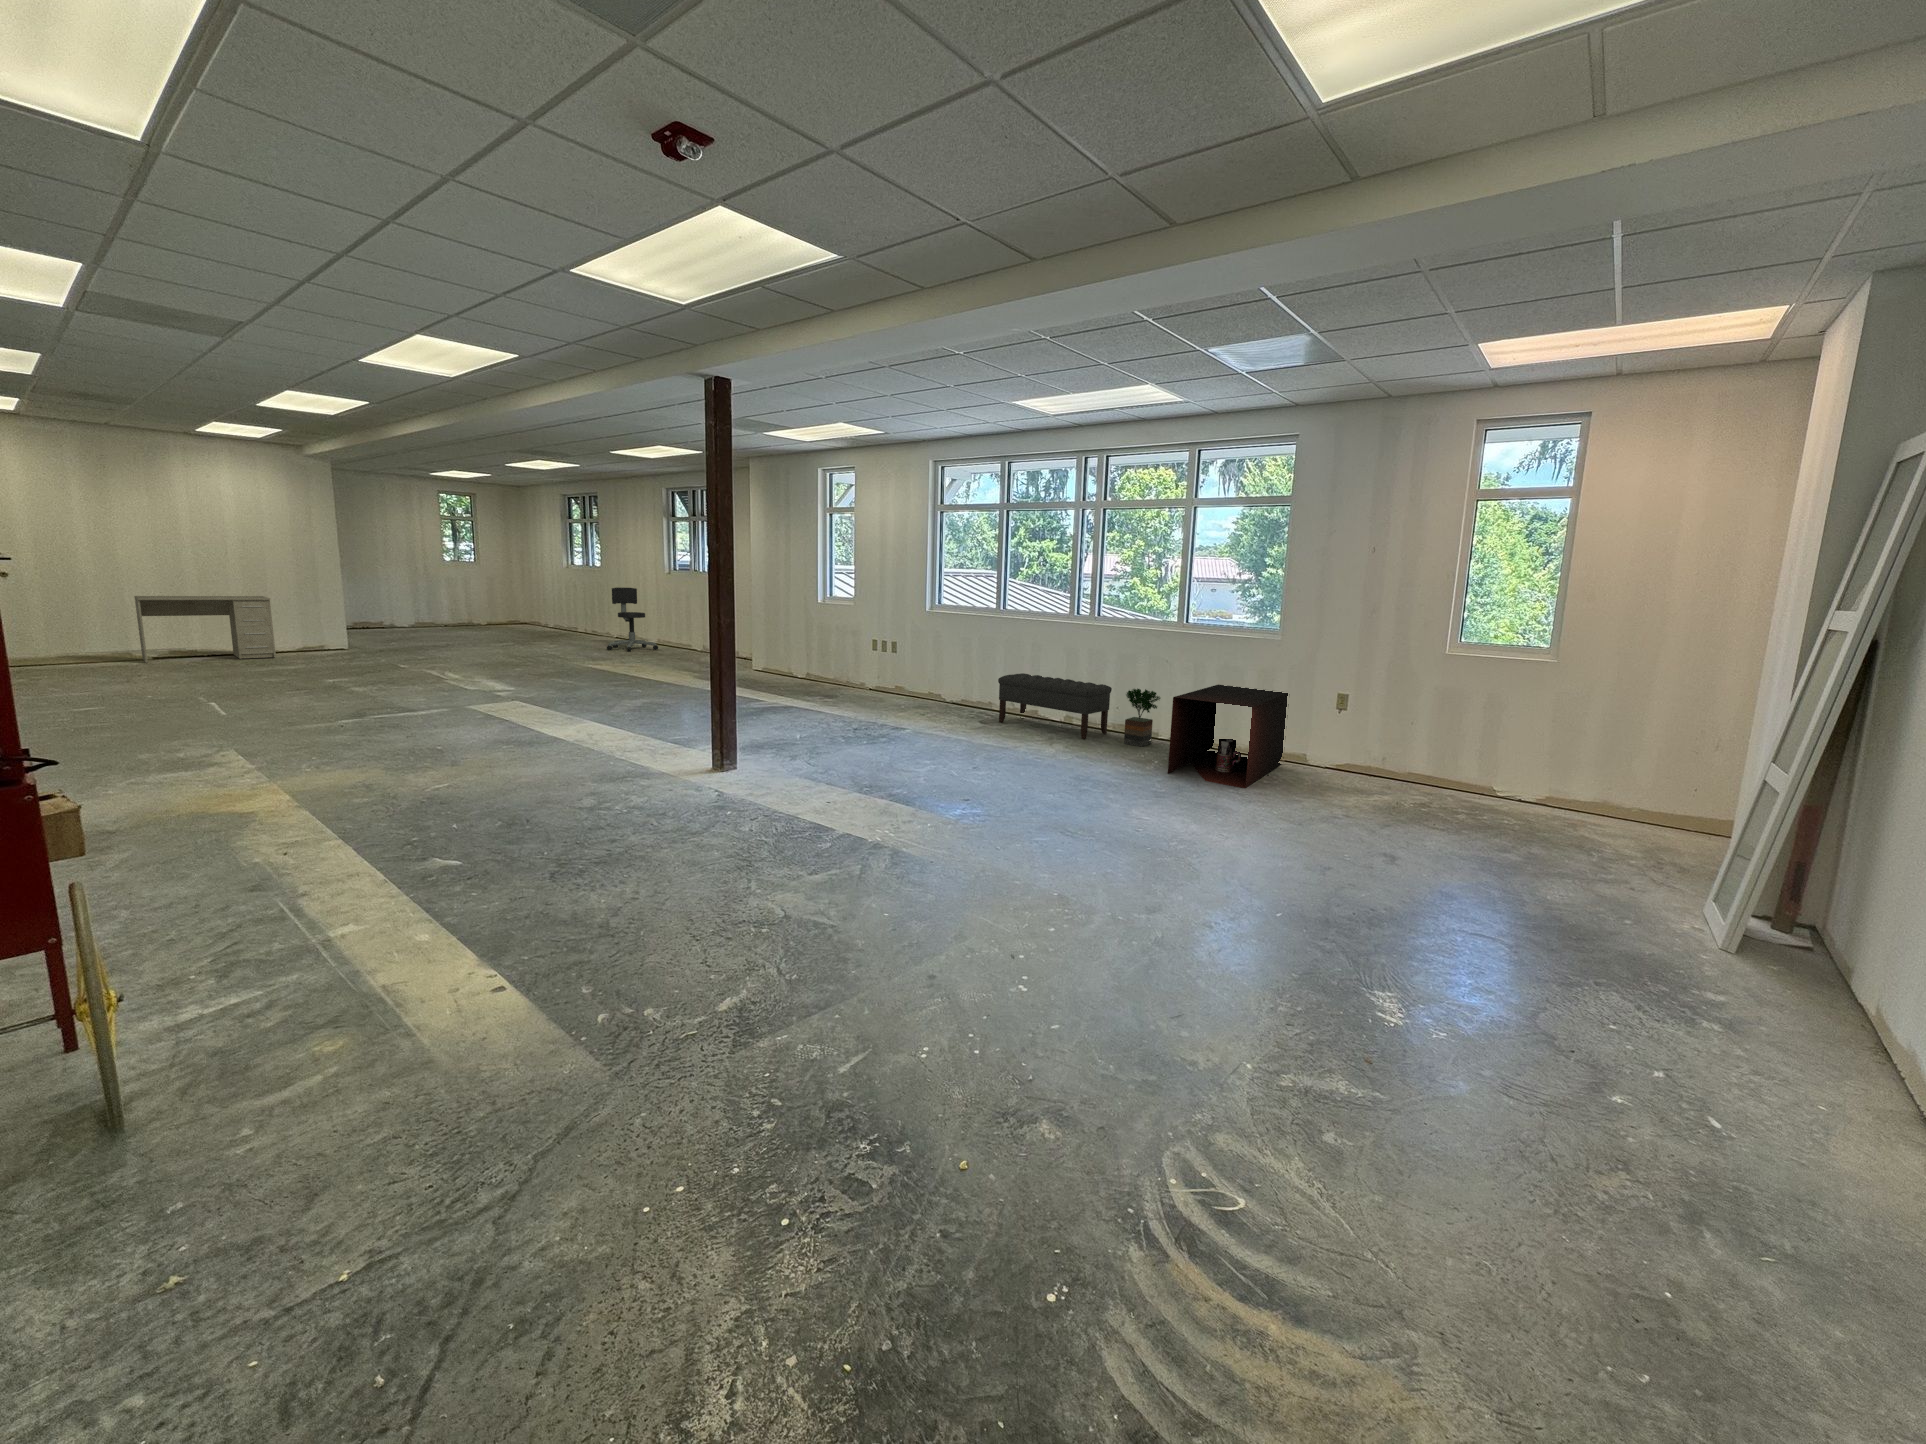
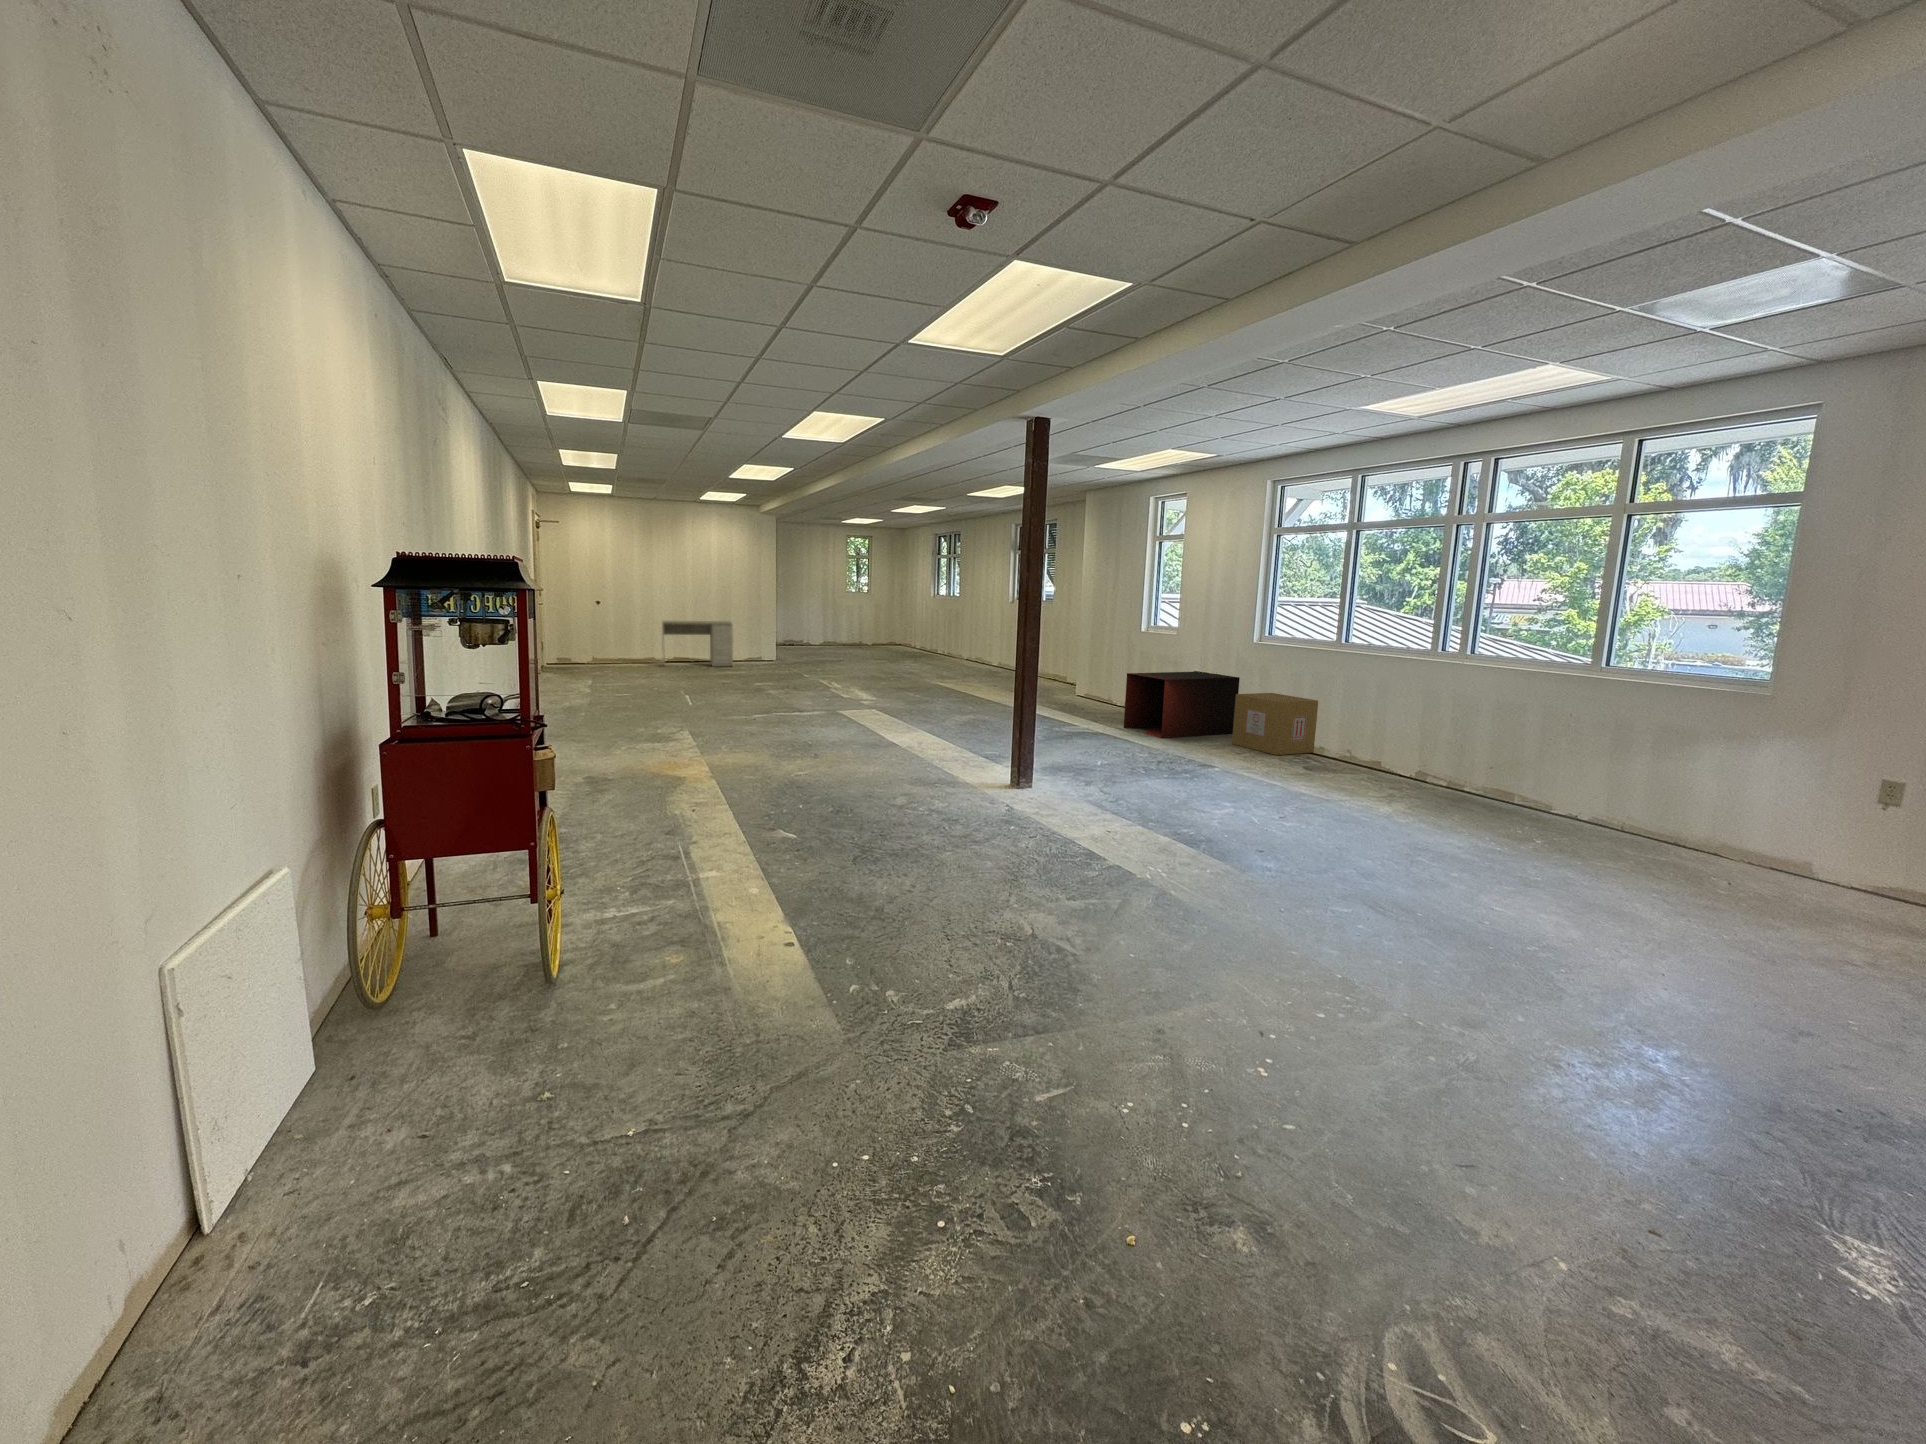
office chair: present [607,587,658,652] -> none [953,616,995,672]
cardboard box: none [919,659,989,715] -> present [1232,693,1318,755]
bench: present [998,673,1112,739] -> none [1325,714,1480,797]
storage cabinet: present [1168,685,1288,788] -> present [1124,672,1240,738]
potted tree: present [1124,689,1160,747] -> none [1493,740,1555,815]

